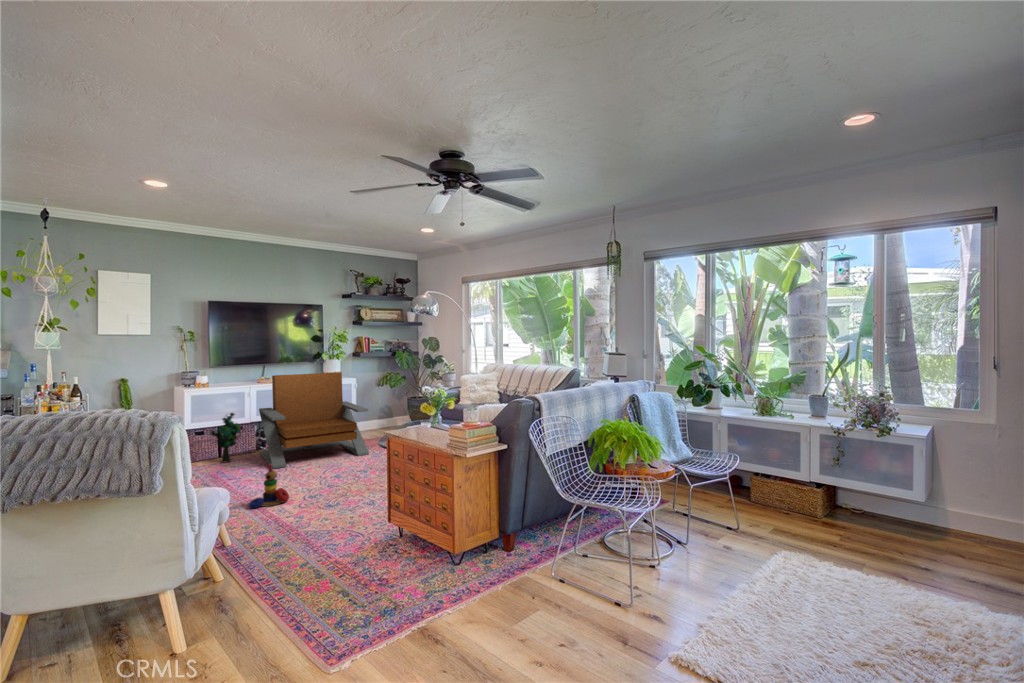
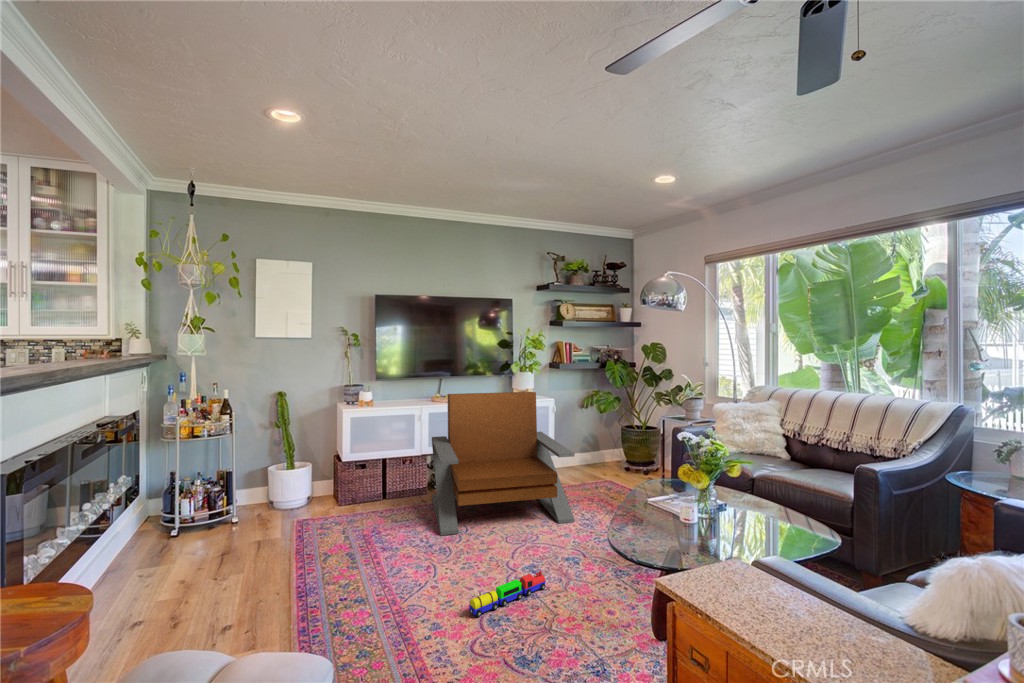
decorative plant: present [211,413,241,463] -> none [370,442,410,510]
stacking toy: present [249,464,289,508] -> none [384,567,450,650]
toy train: none [300,471,347,493] -> present [469,571,546,617]

